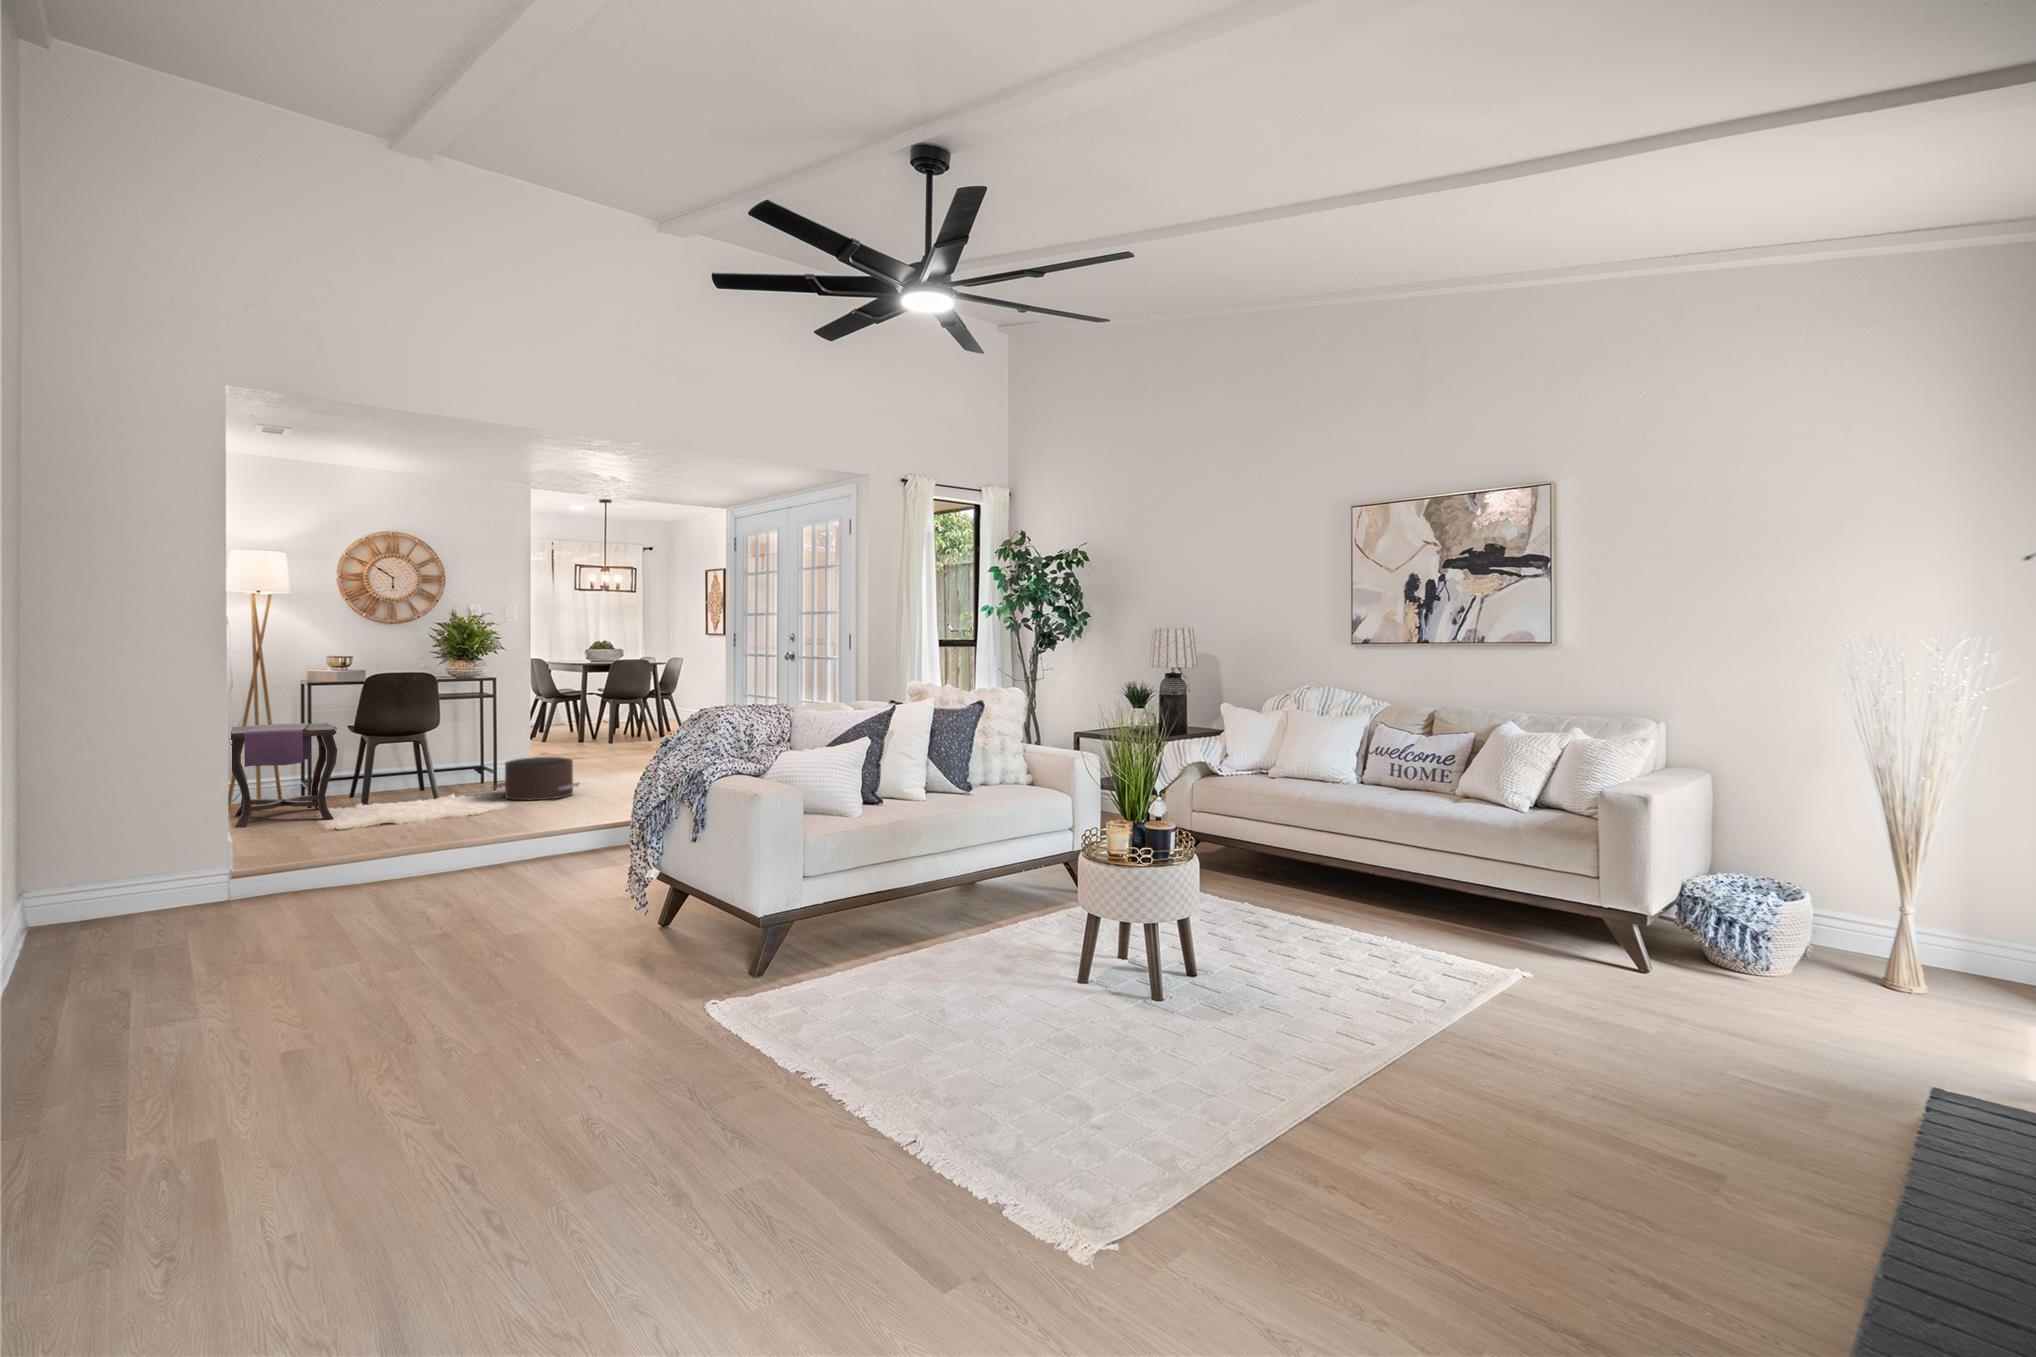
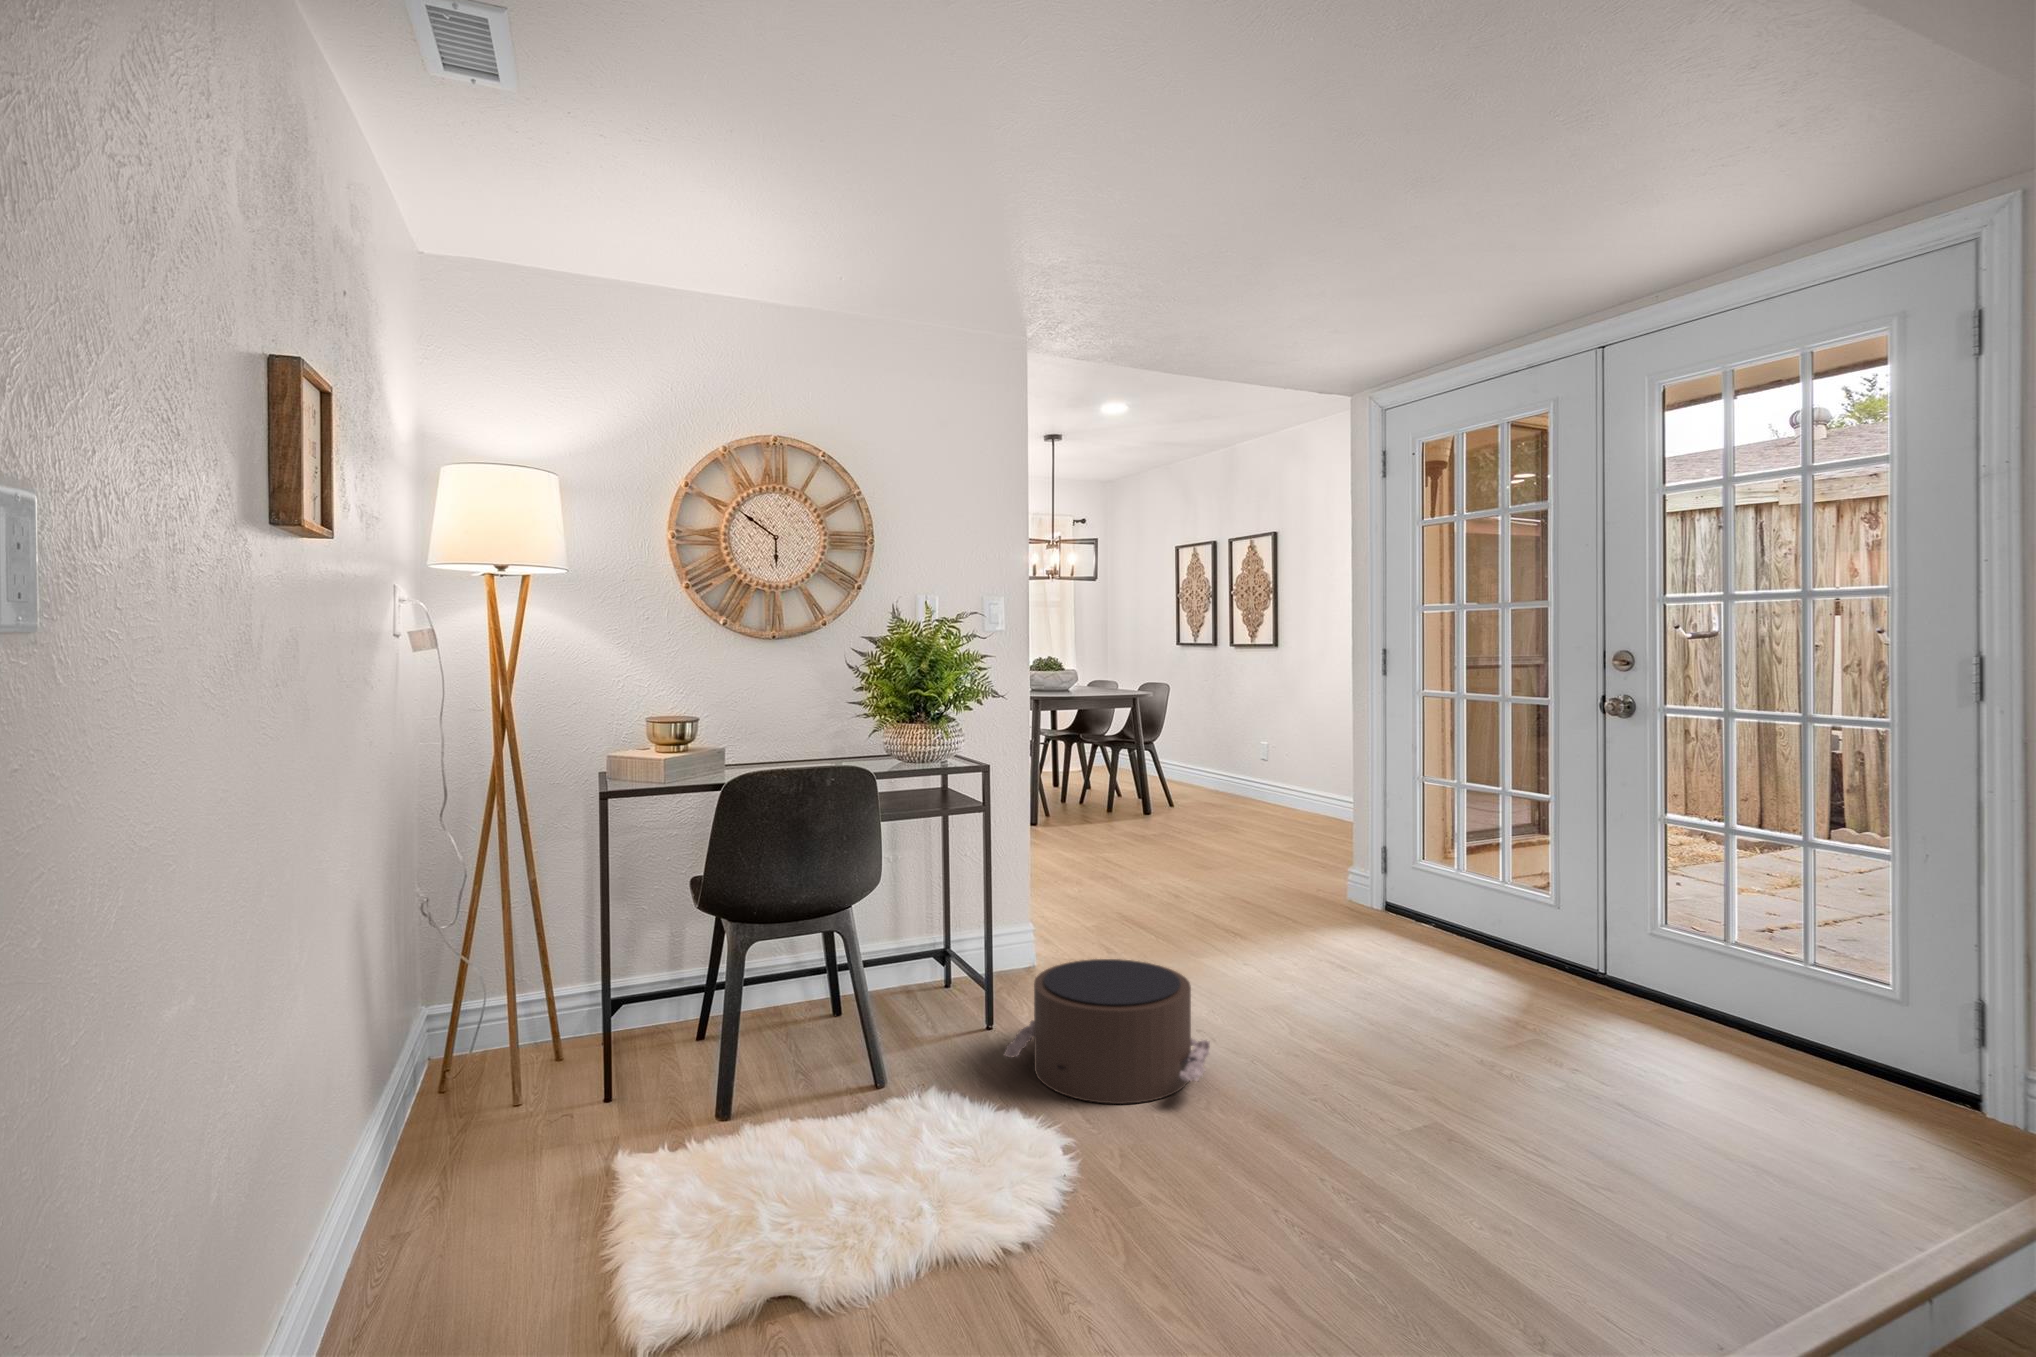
side table: present [230,723,337,827] -> none [376,892,663,1246]

